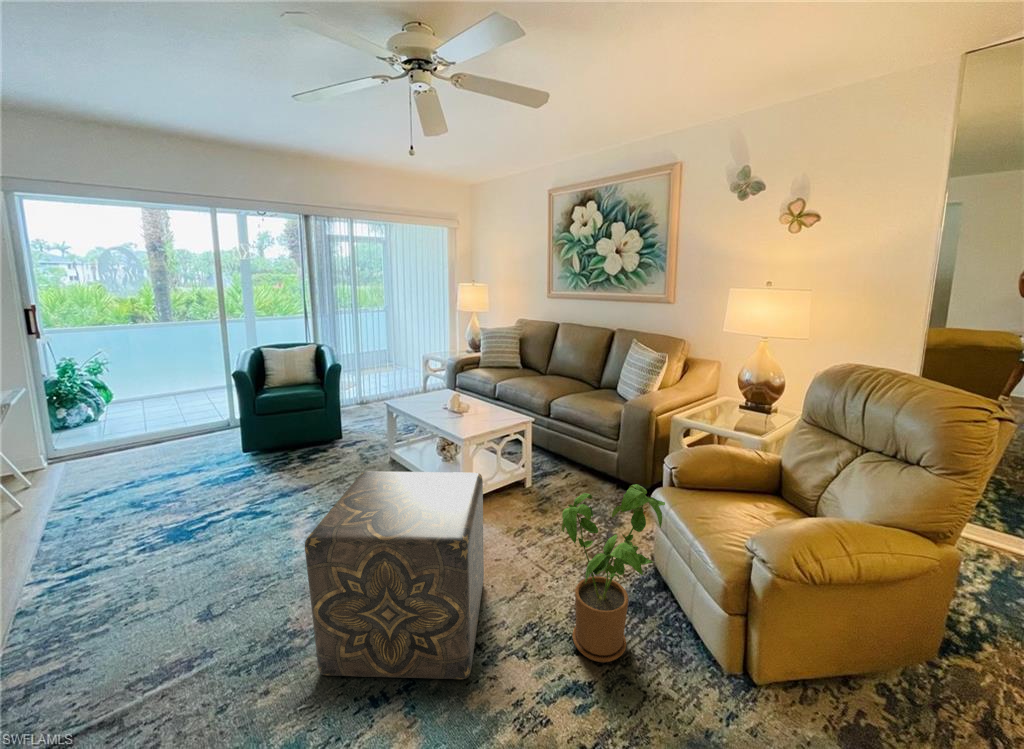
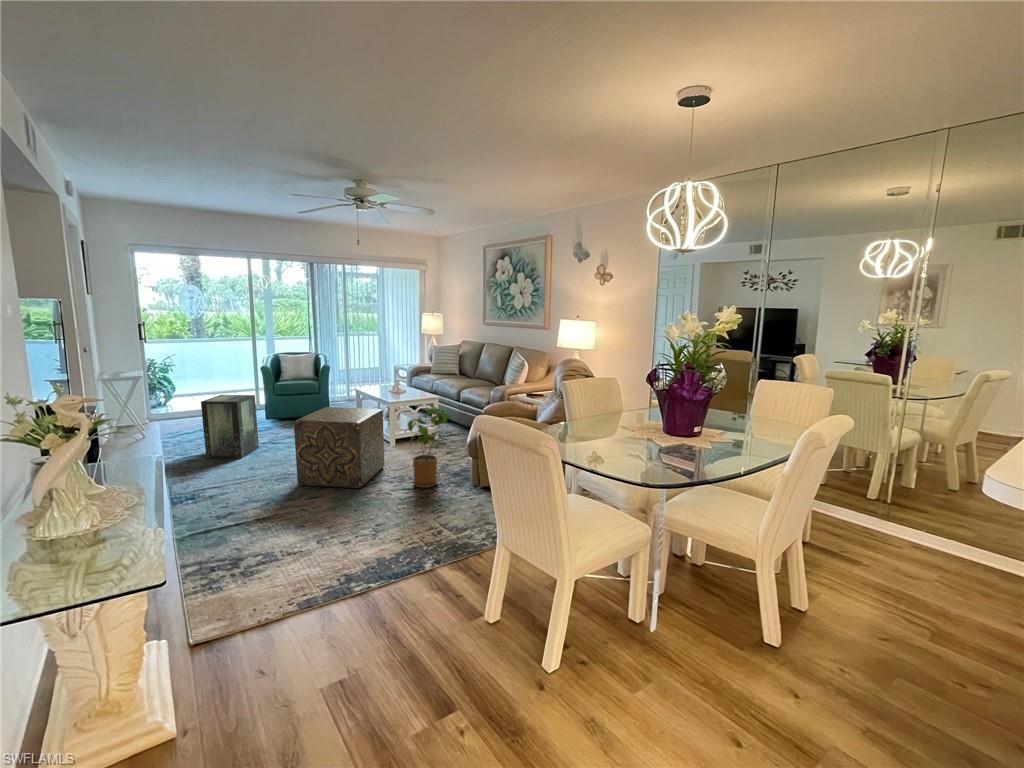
storage box: none [98,437,230,571] -> present [201,395,259,458]

